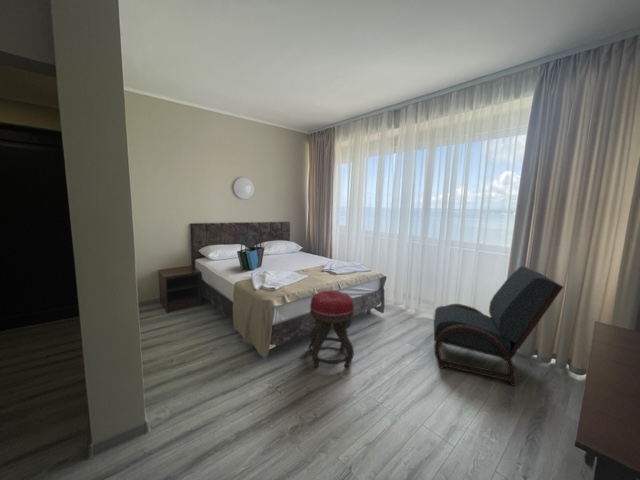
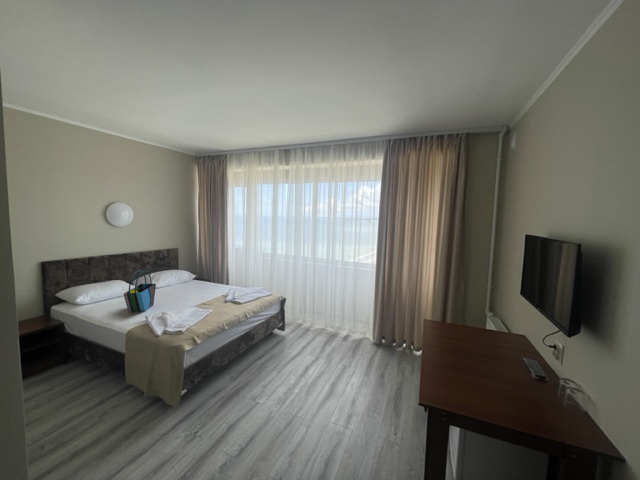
lounge chair: present [434,267,563,386] -> none [327,281,407,371]
ottoman: present [309,291,354,366] -> none [221,322,267,399]

